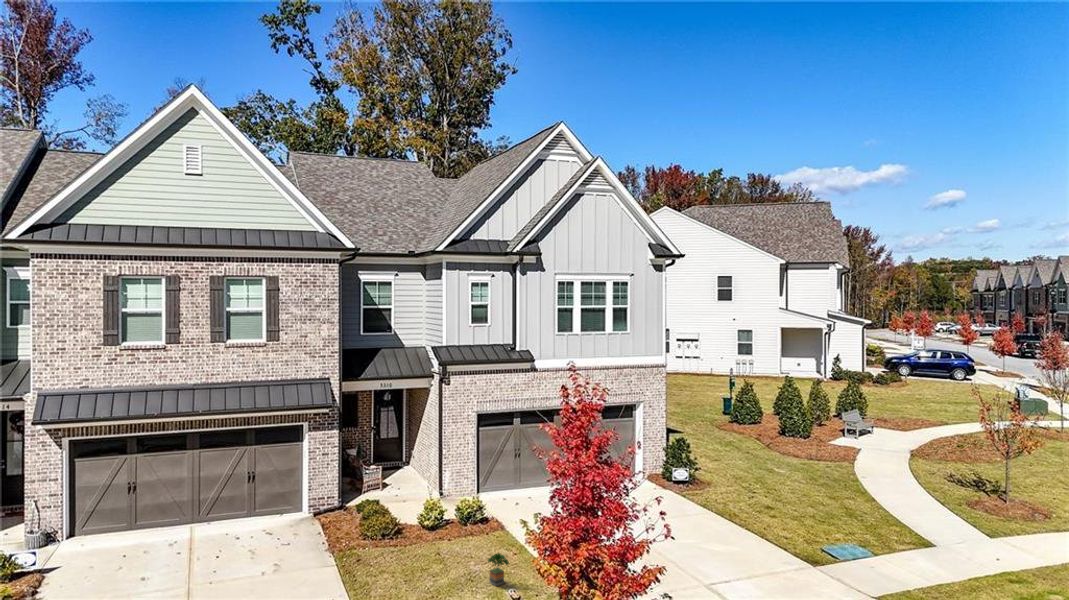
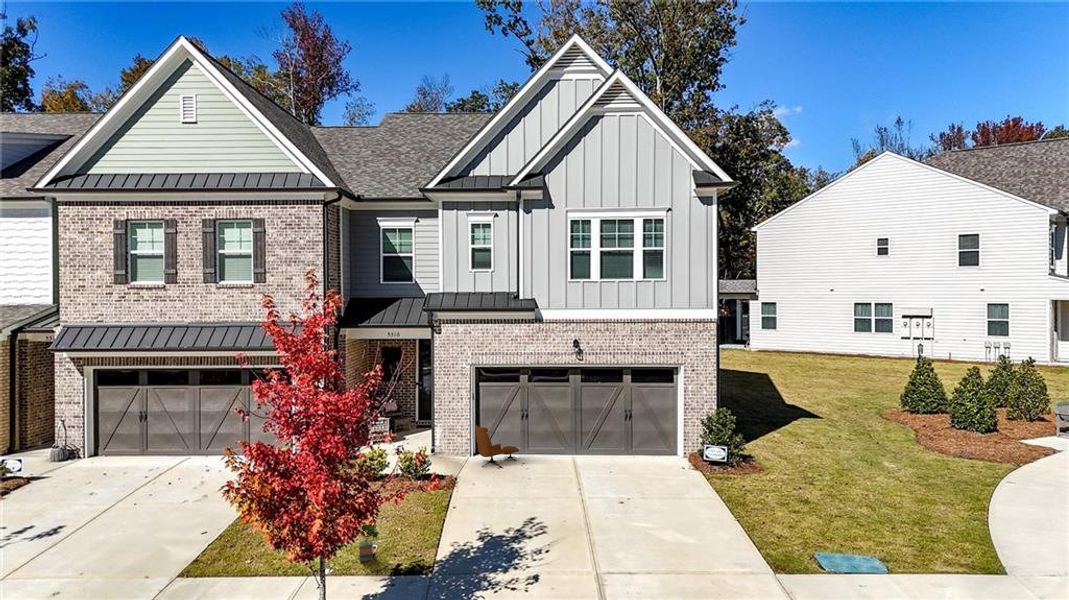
lounge chair: none [488,465,518,502] -> present [475,425,519,467]

